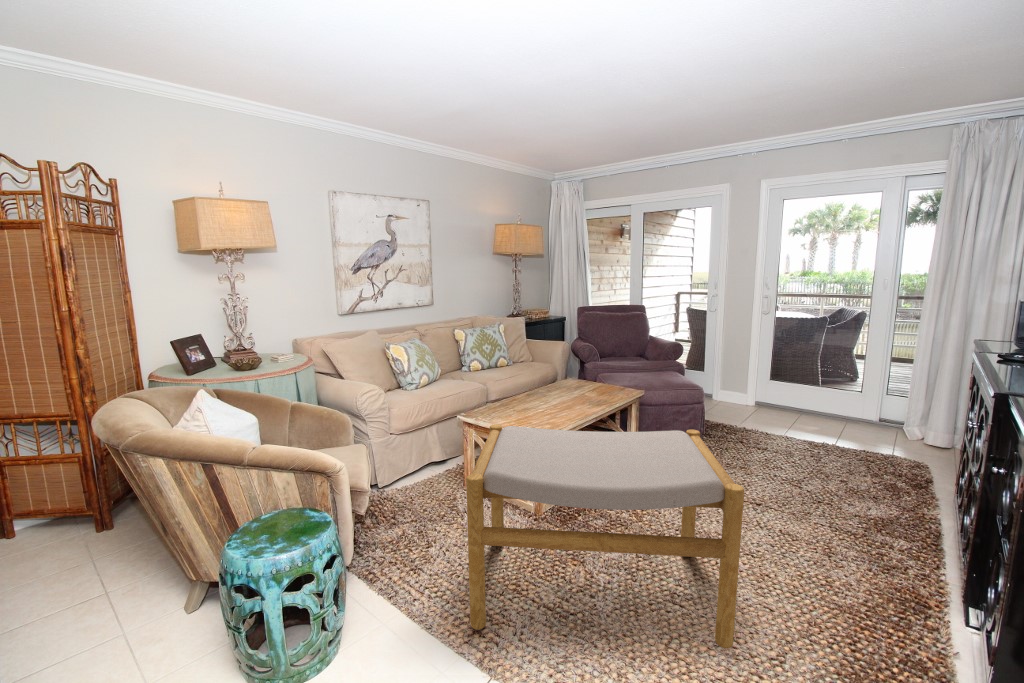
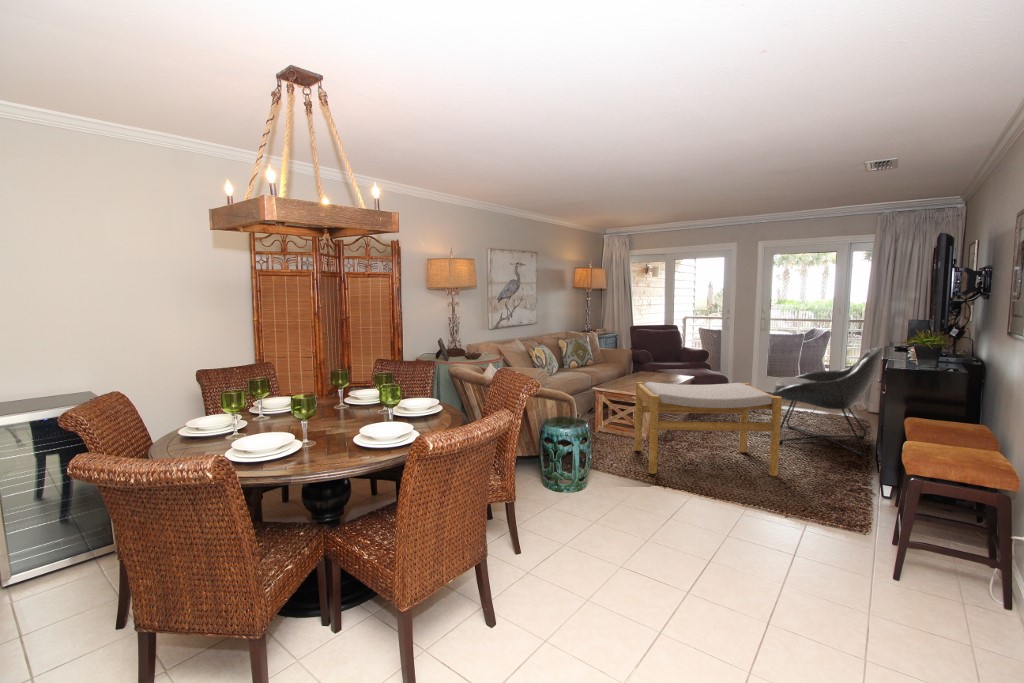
lounge chair: none [749,359,973,577] -> present [770,347,884,457]

